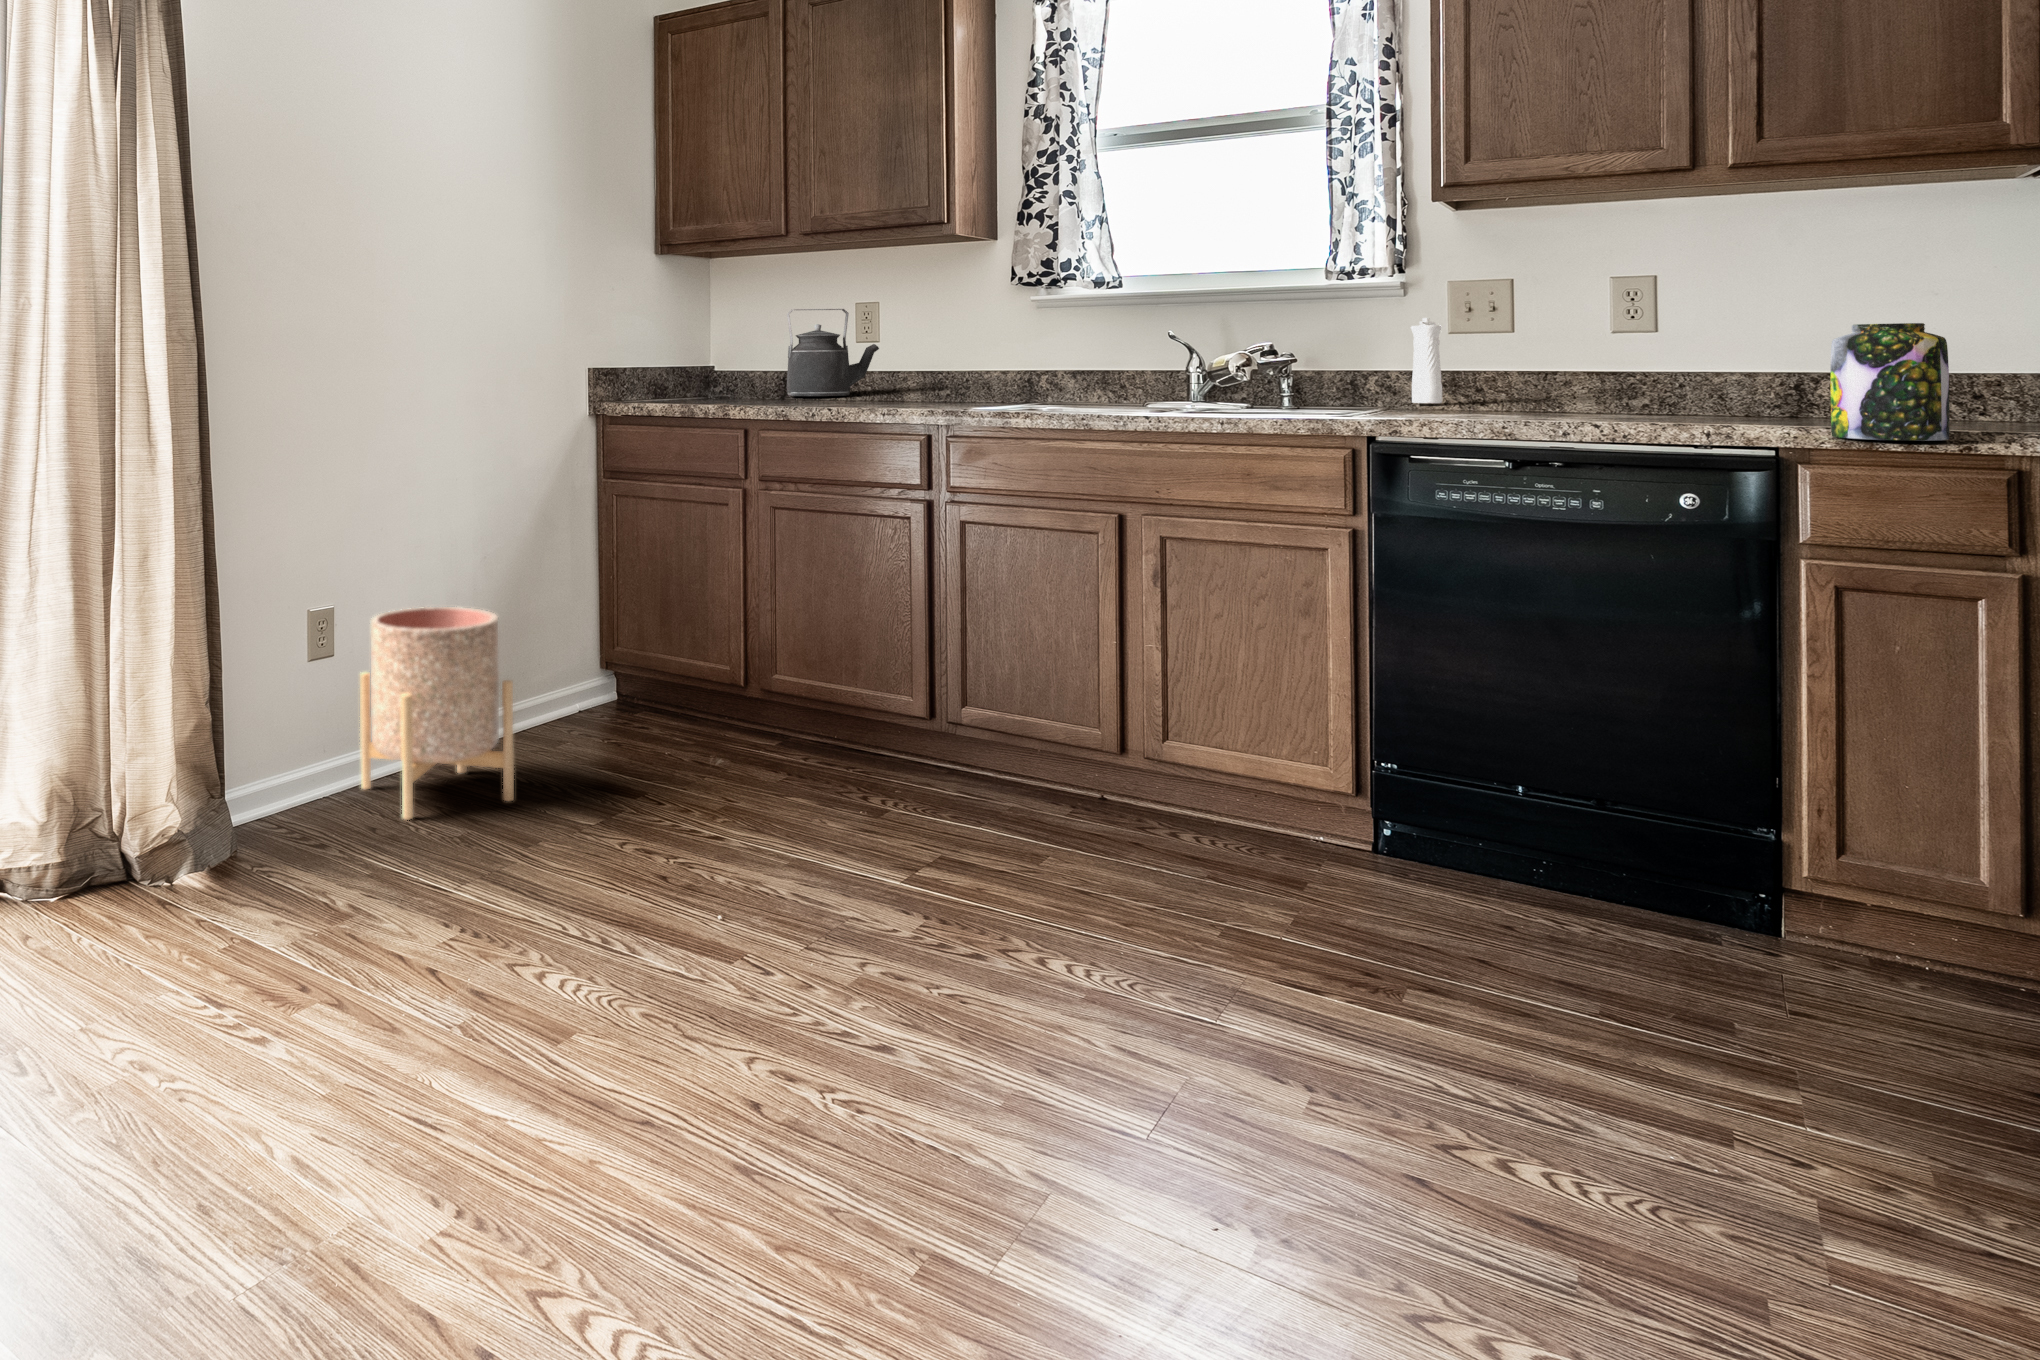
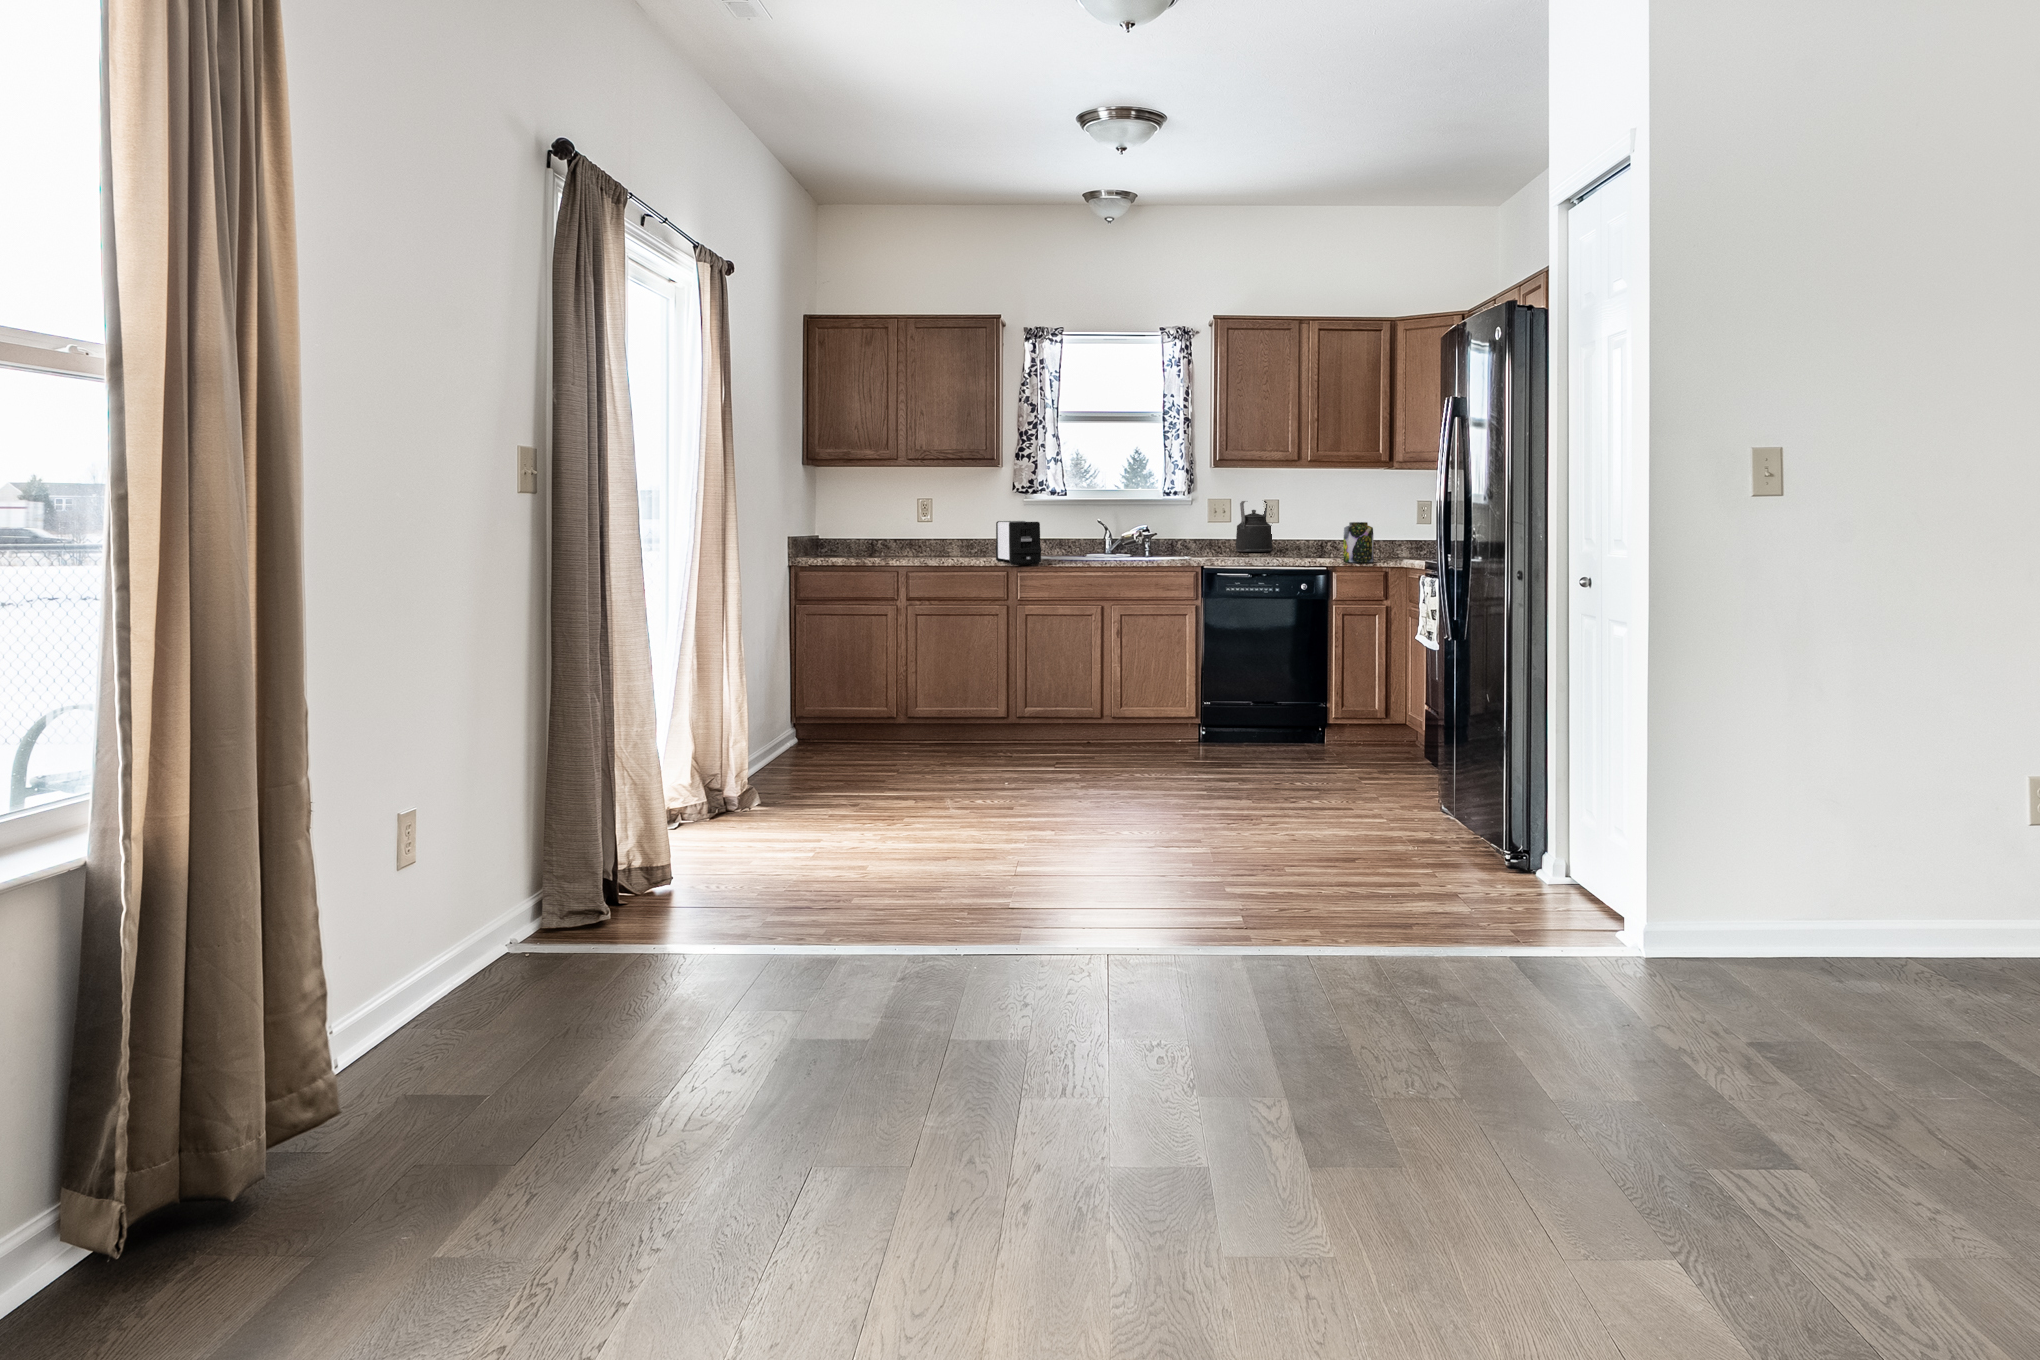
kettle: present [787,309,879,396] -> present [1236,501,1272,552]
pepper mill: present [1411,318,1442,403] -> none [1197,509,1210,552]
toaster: none [909,333,985,419] -> present [996,521,1041,565]
planter: present [360,607,514,820] -> none [751,678,842,787]

